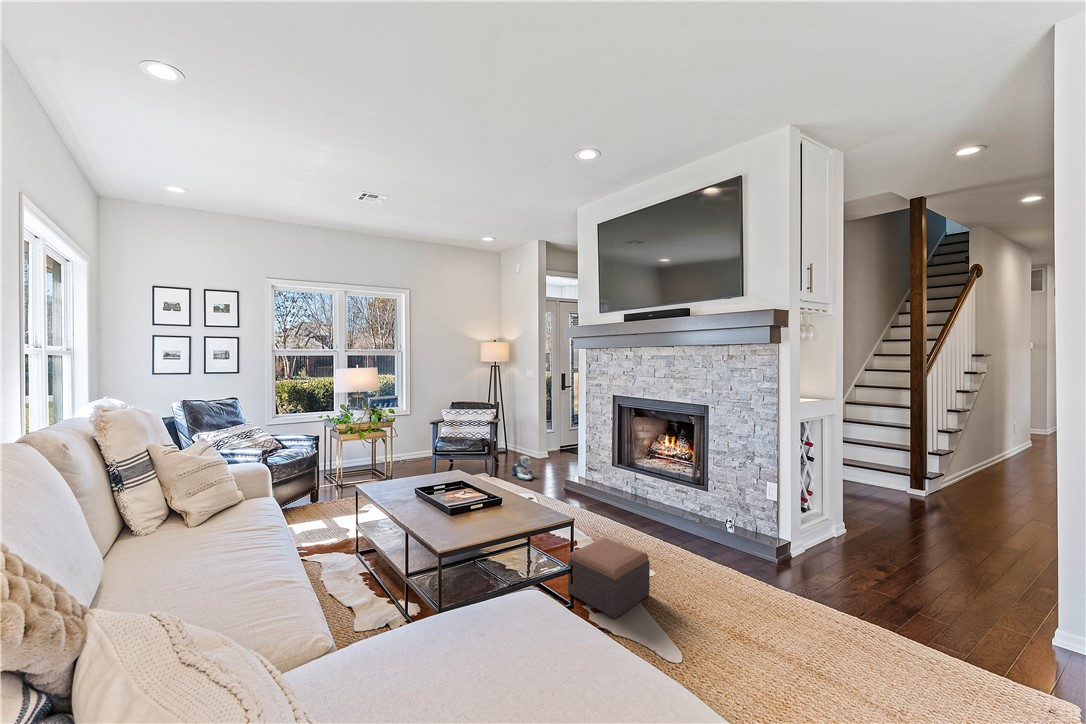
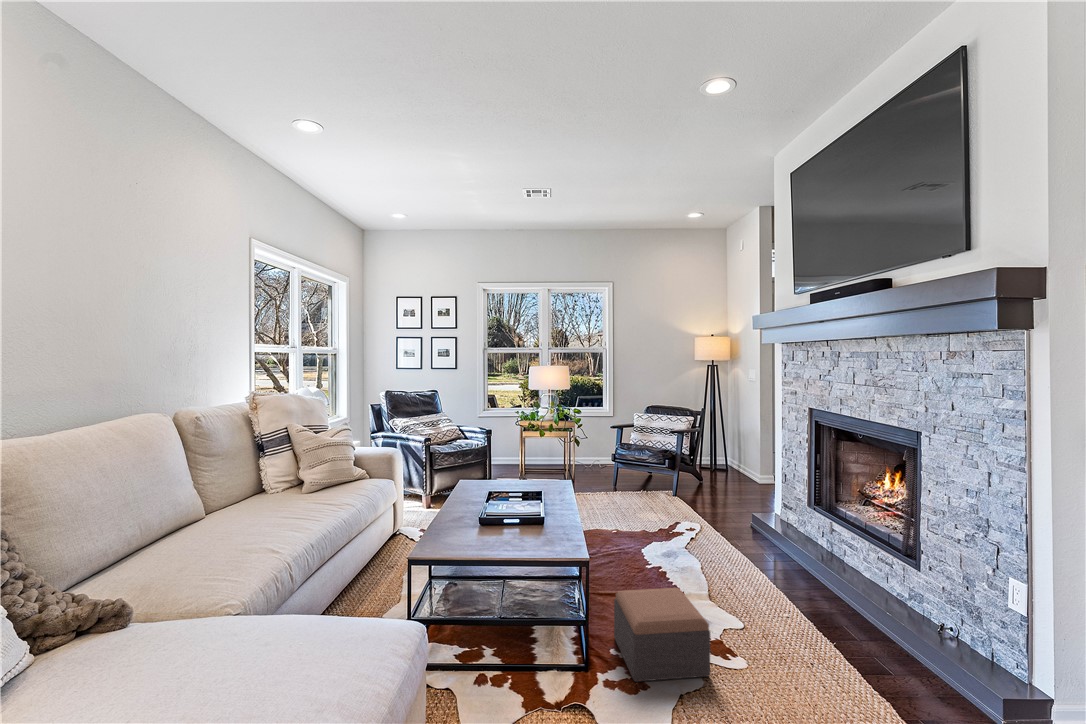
plush toy: present [512,455,532,480] -> none [700,477,729,510]

